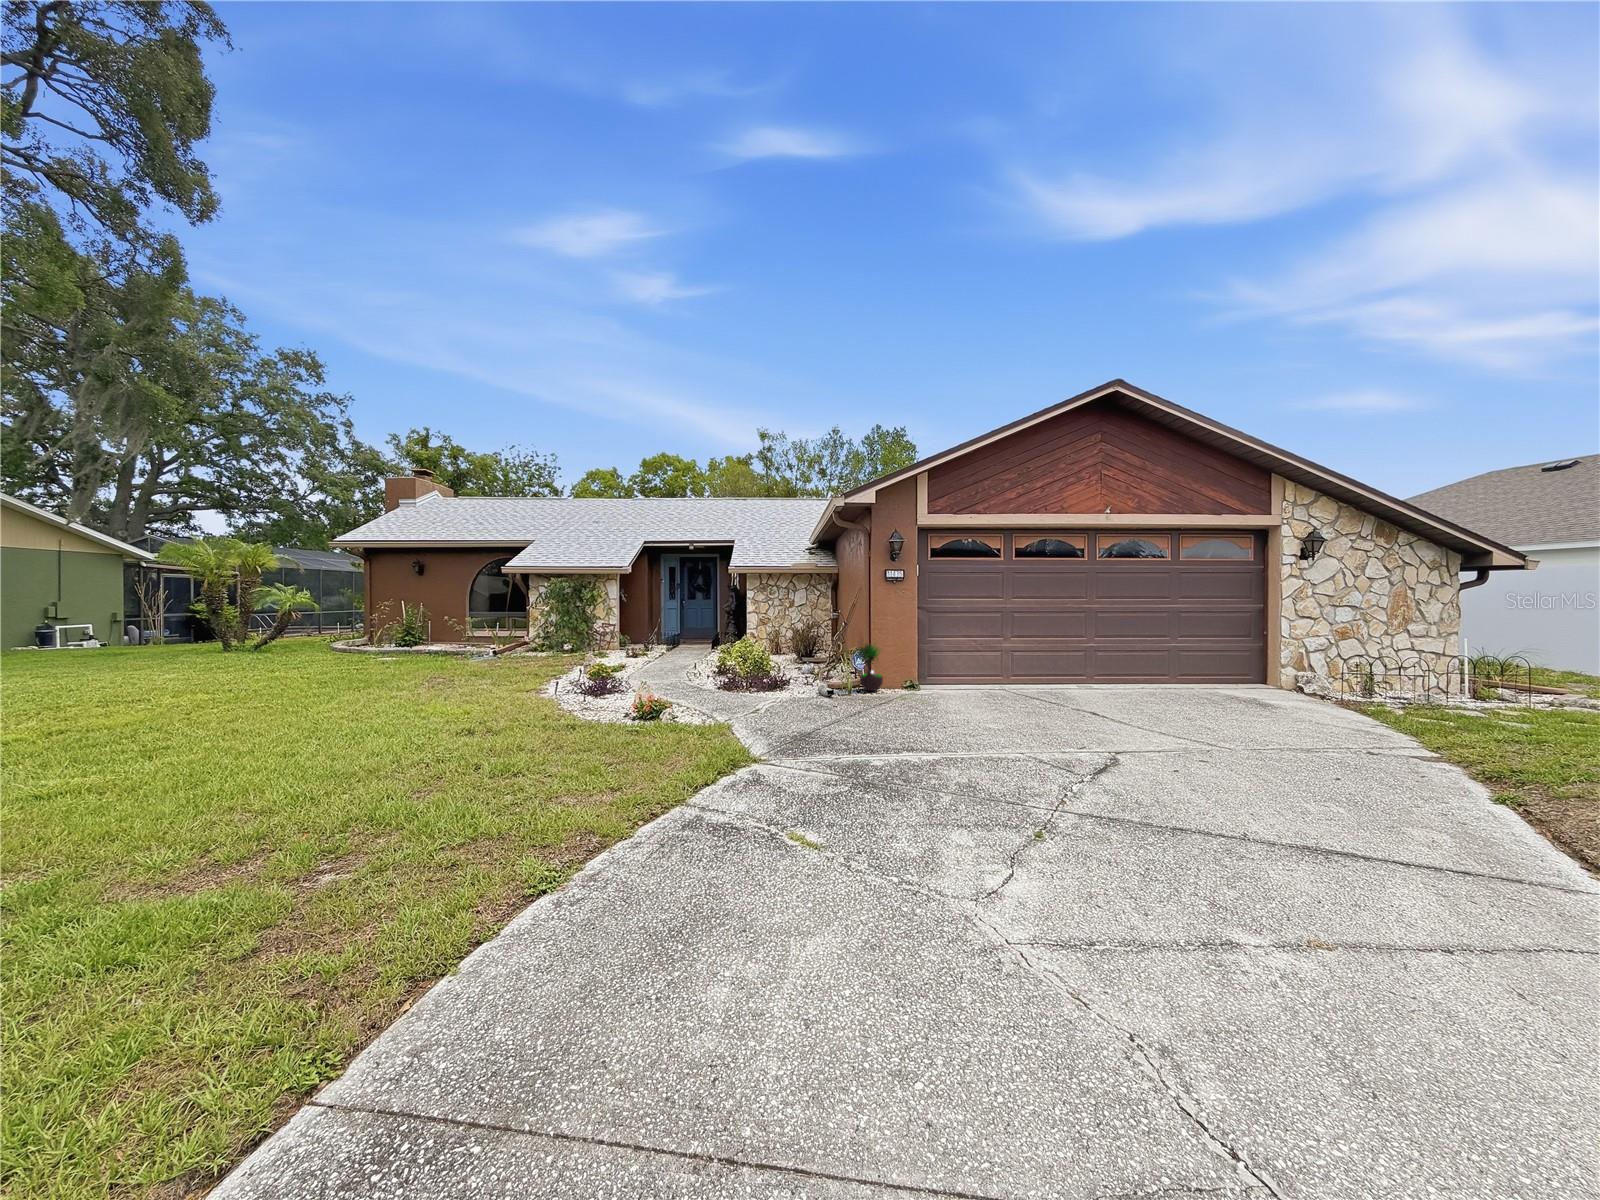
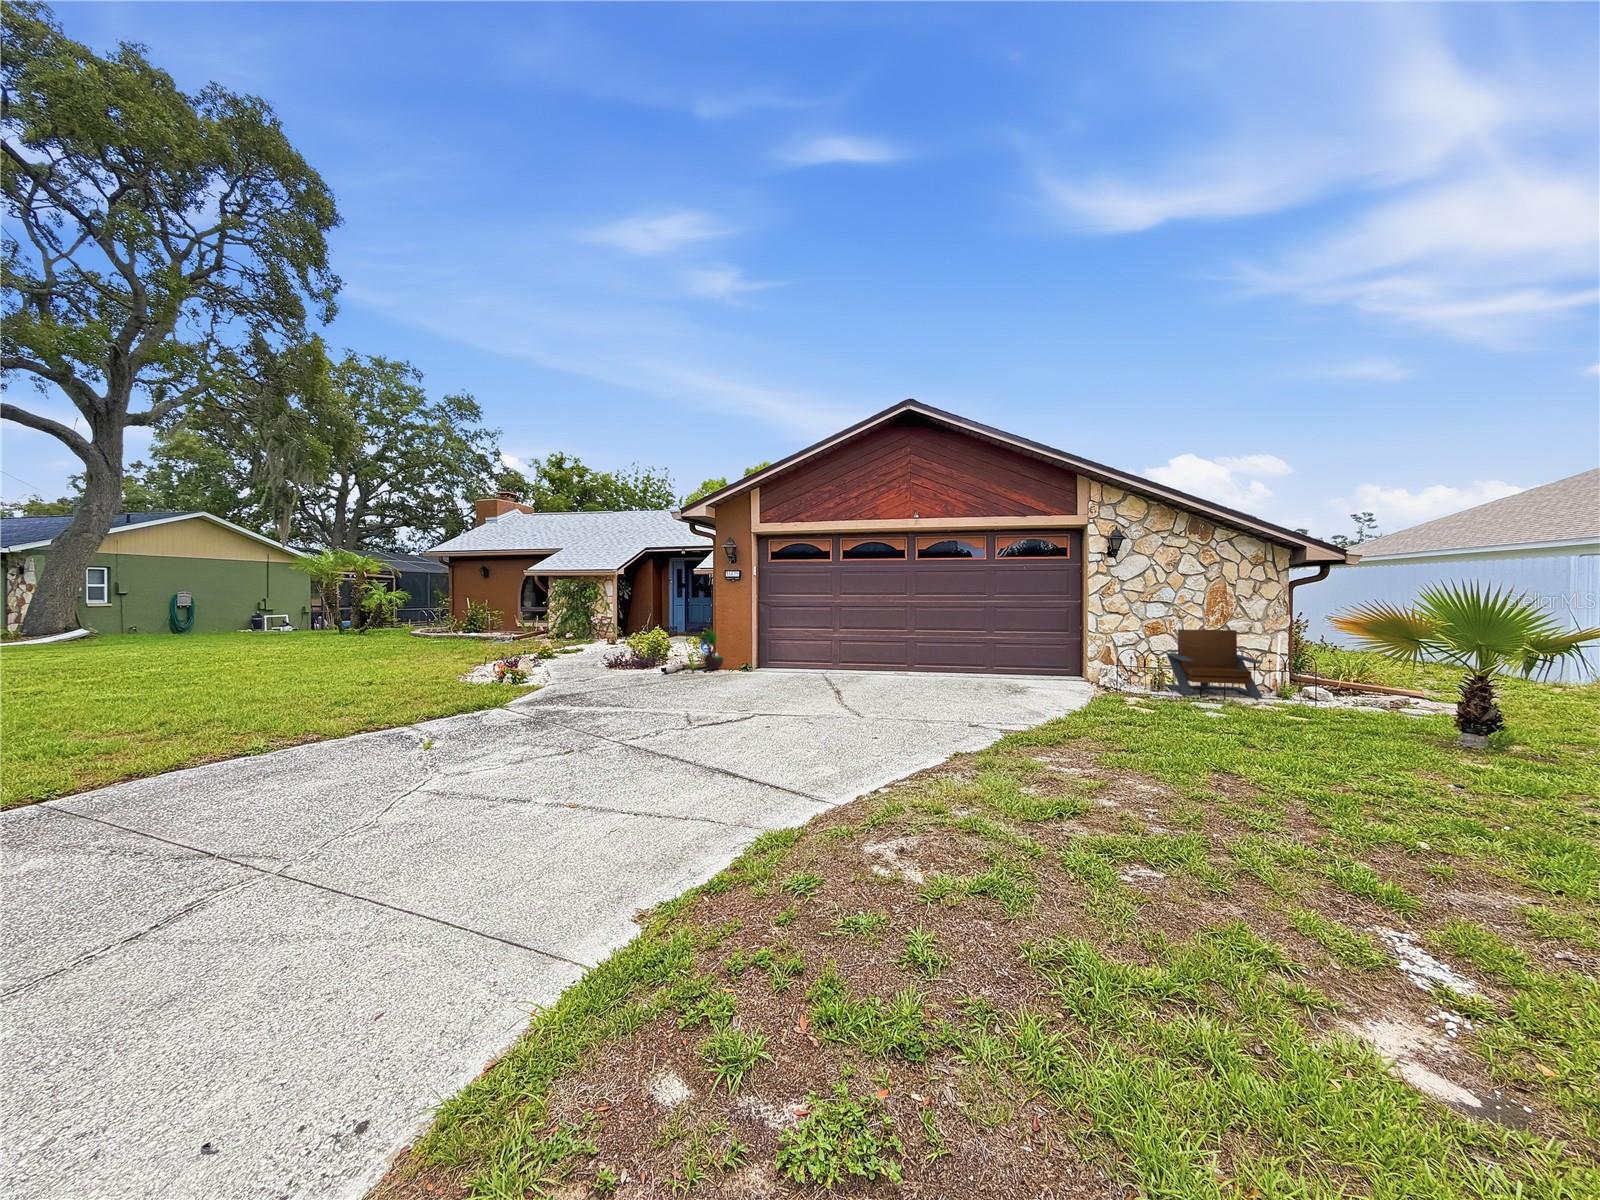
lounge chair: none [1363,634,1488,702] -> present [1167,629,1263,698]

